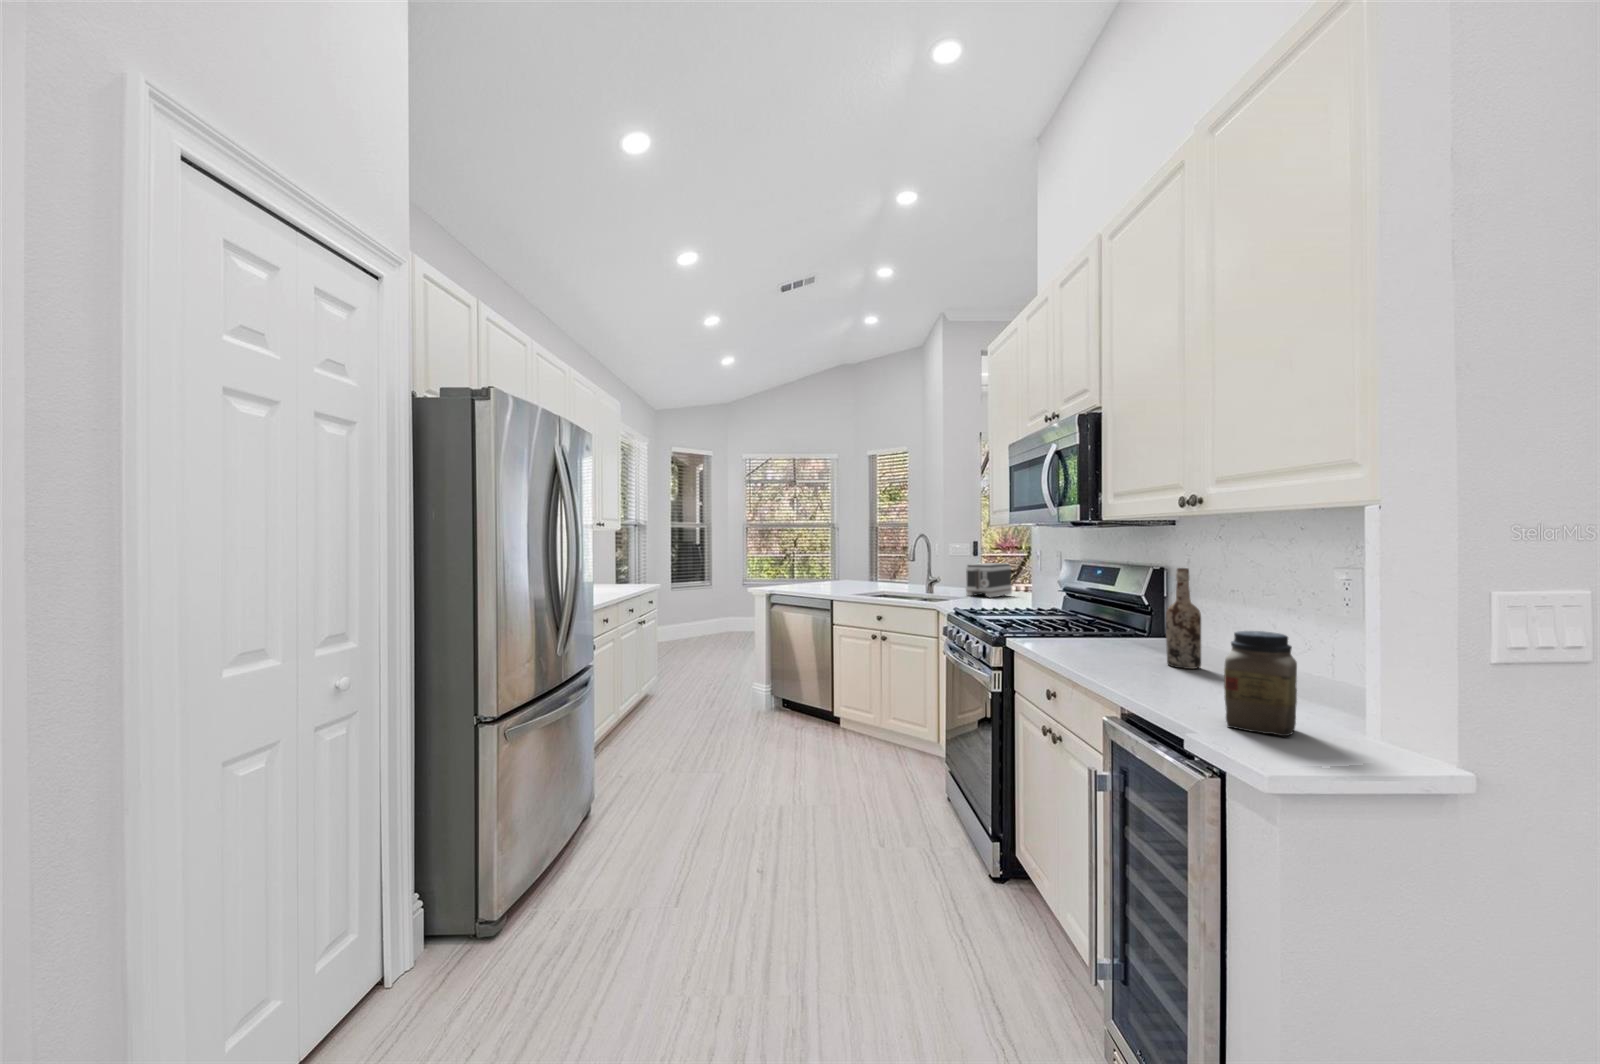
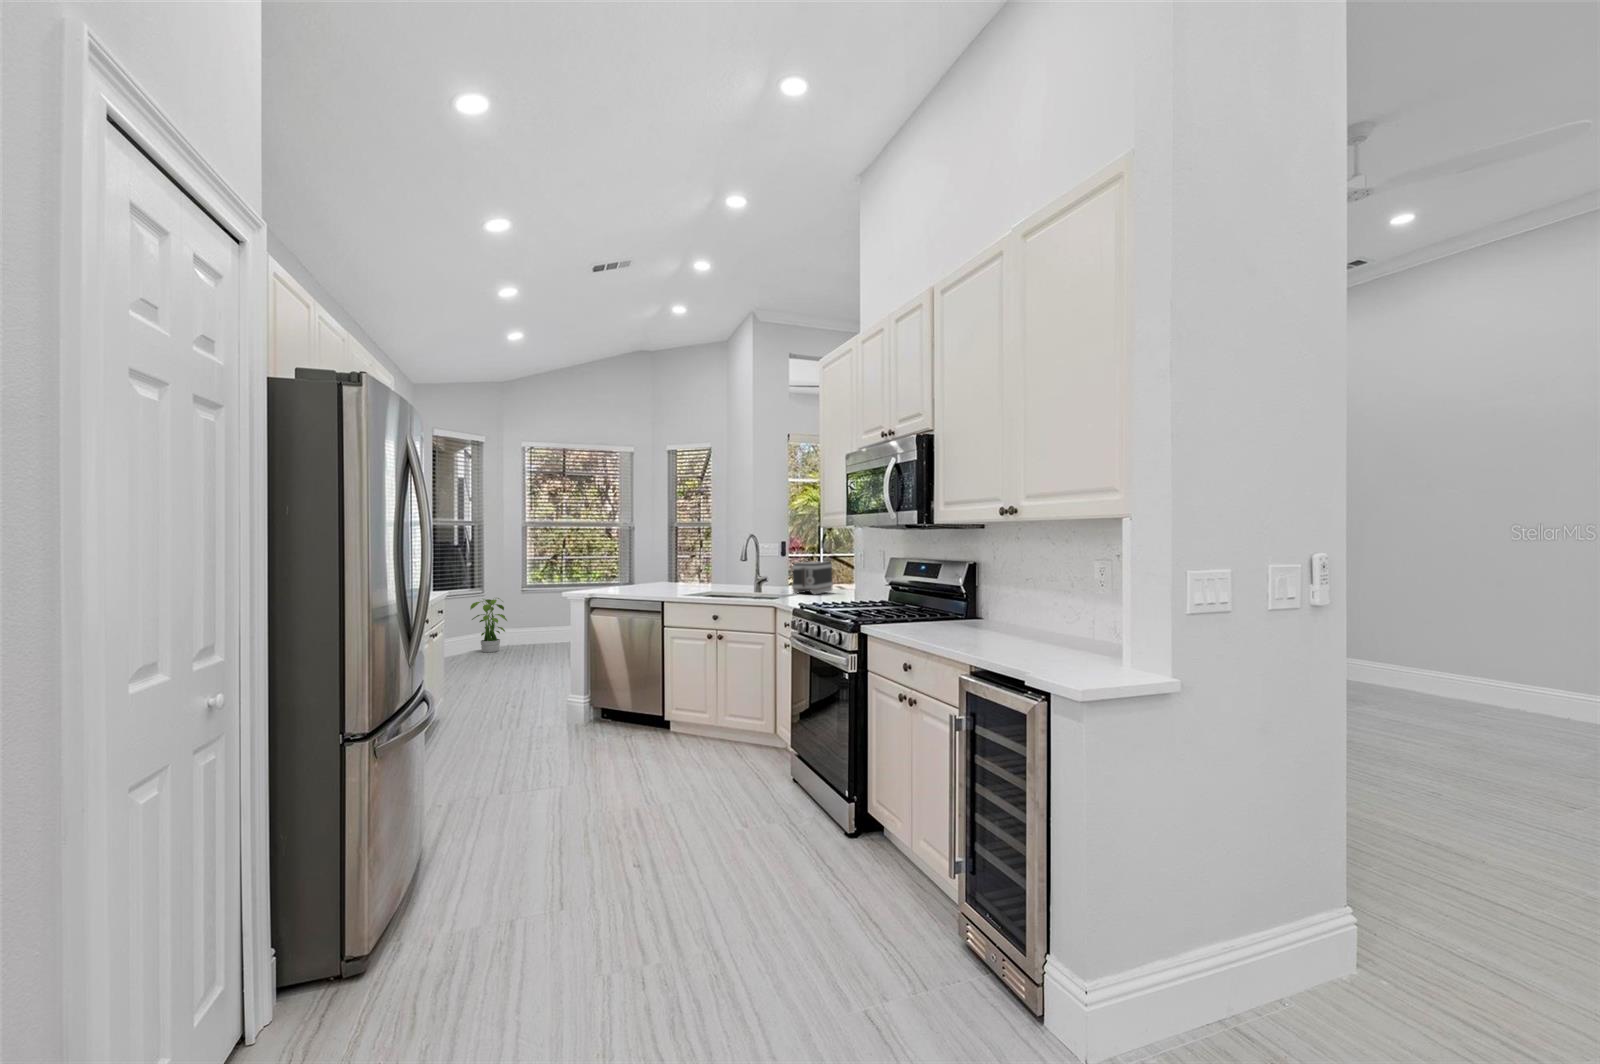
wine bottle: present [1166,568,1201,669] -> none [991,559,1016,638]
potted plant: none [700,587,730,635] -> present [470,598,507,652]
jar: present [1224,631,1297,736] -> none [1050,600,1094,671]

